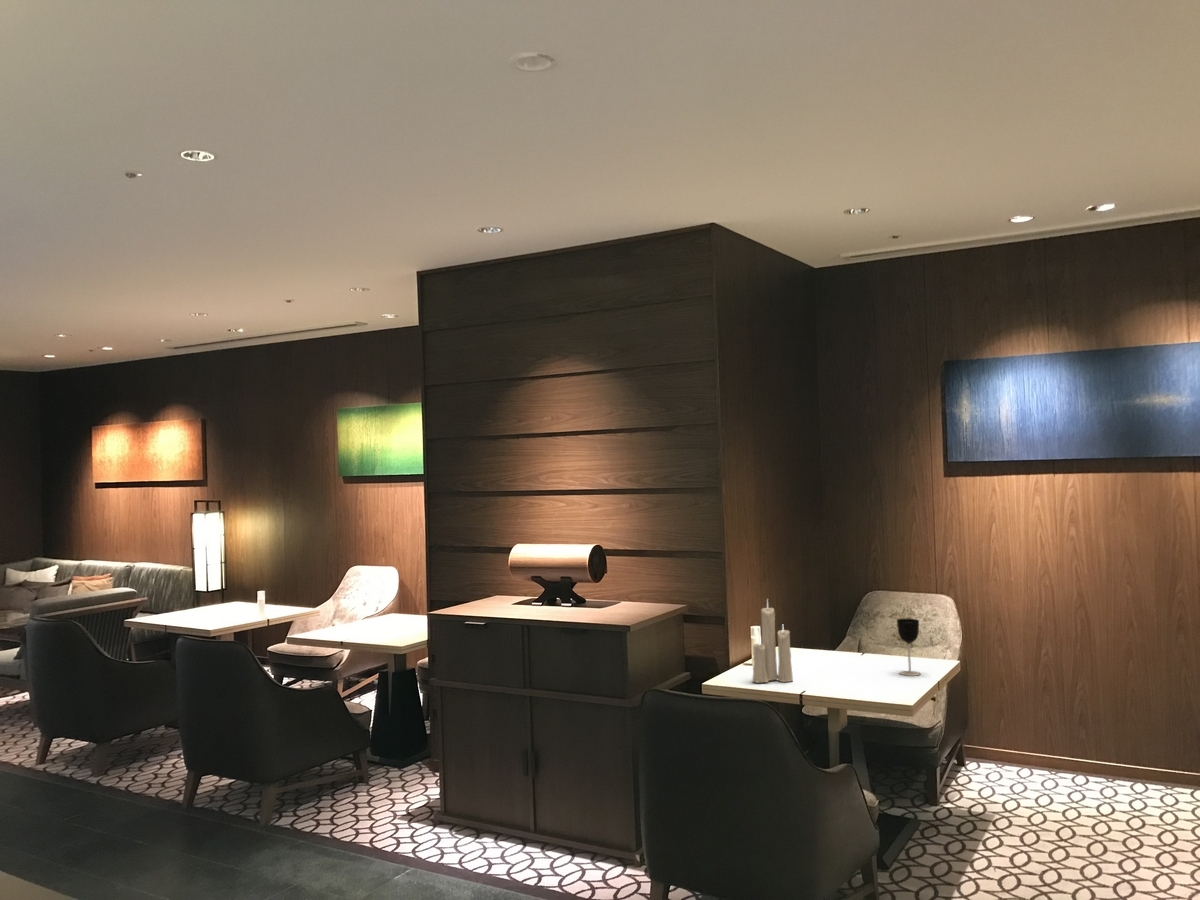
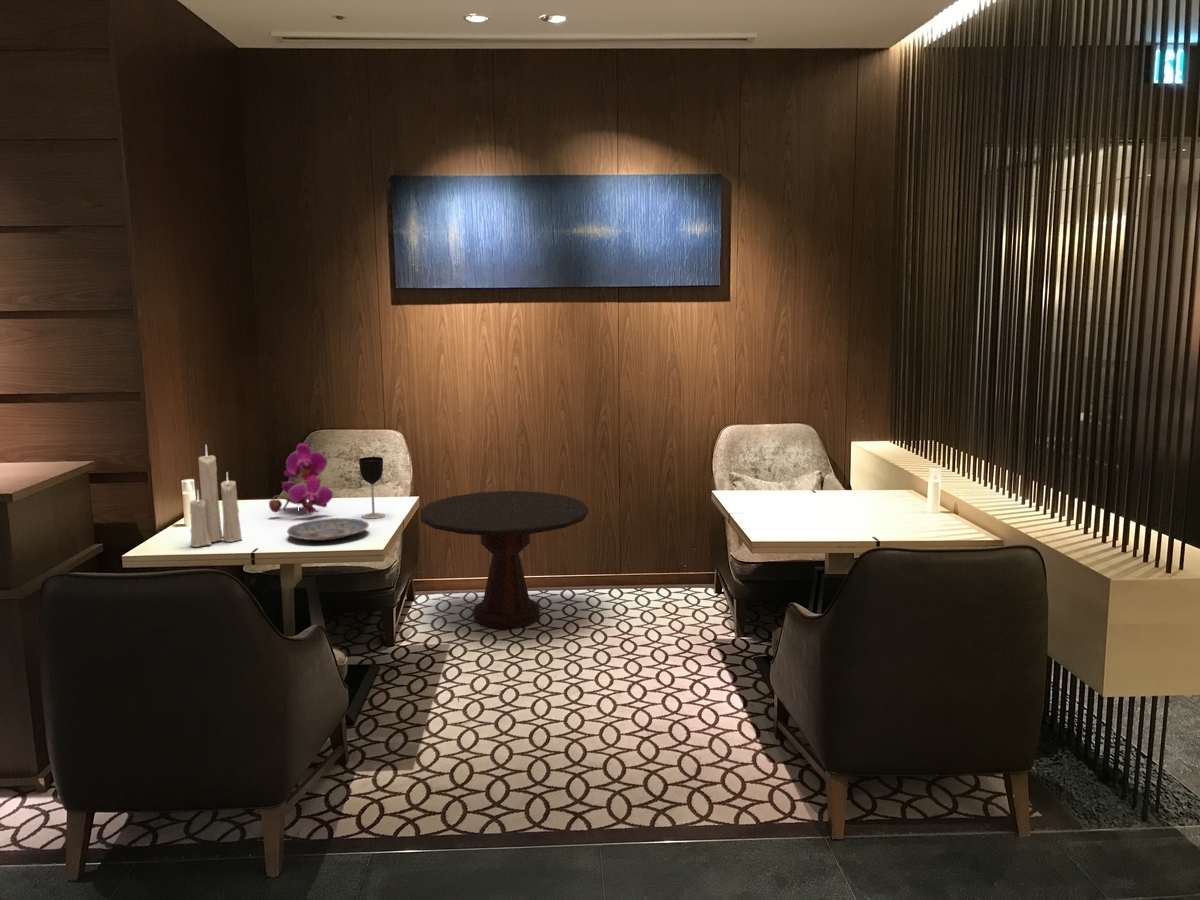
flower: none [819,602,874,666] -> present [269,443,333,514]
side table: none [967,663,1158,812] -> present [420,491,589,629]
plate: none [829,671,902,690] -> present [287,518,369,541]

